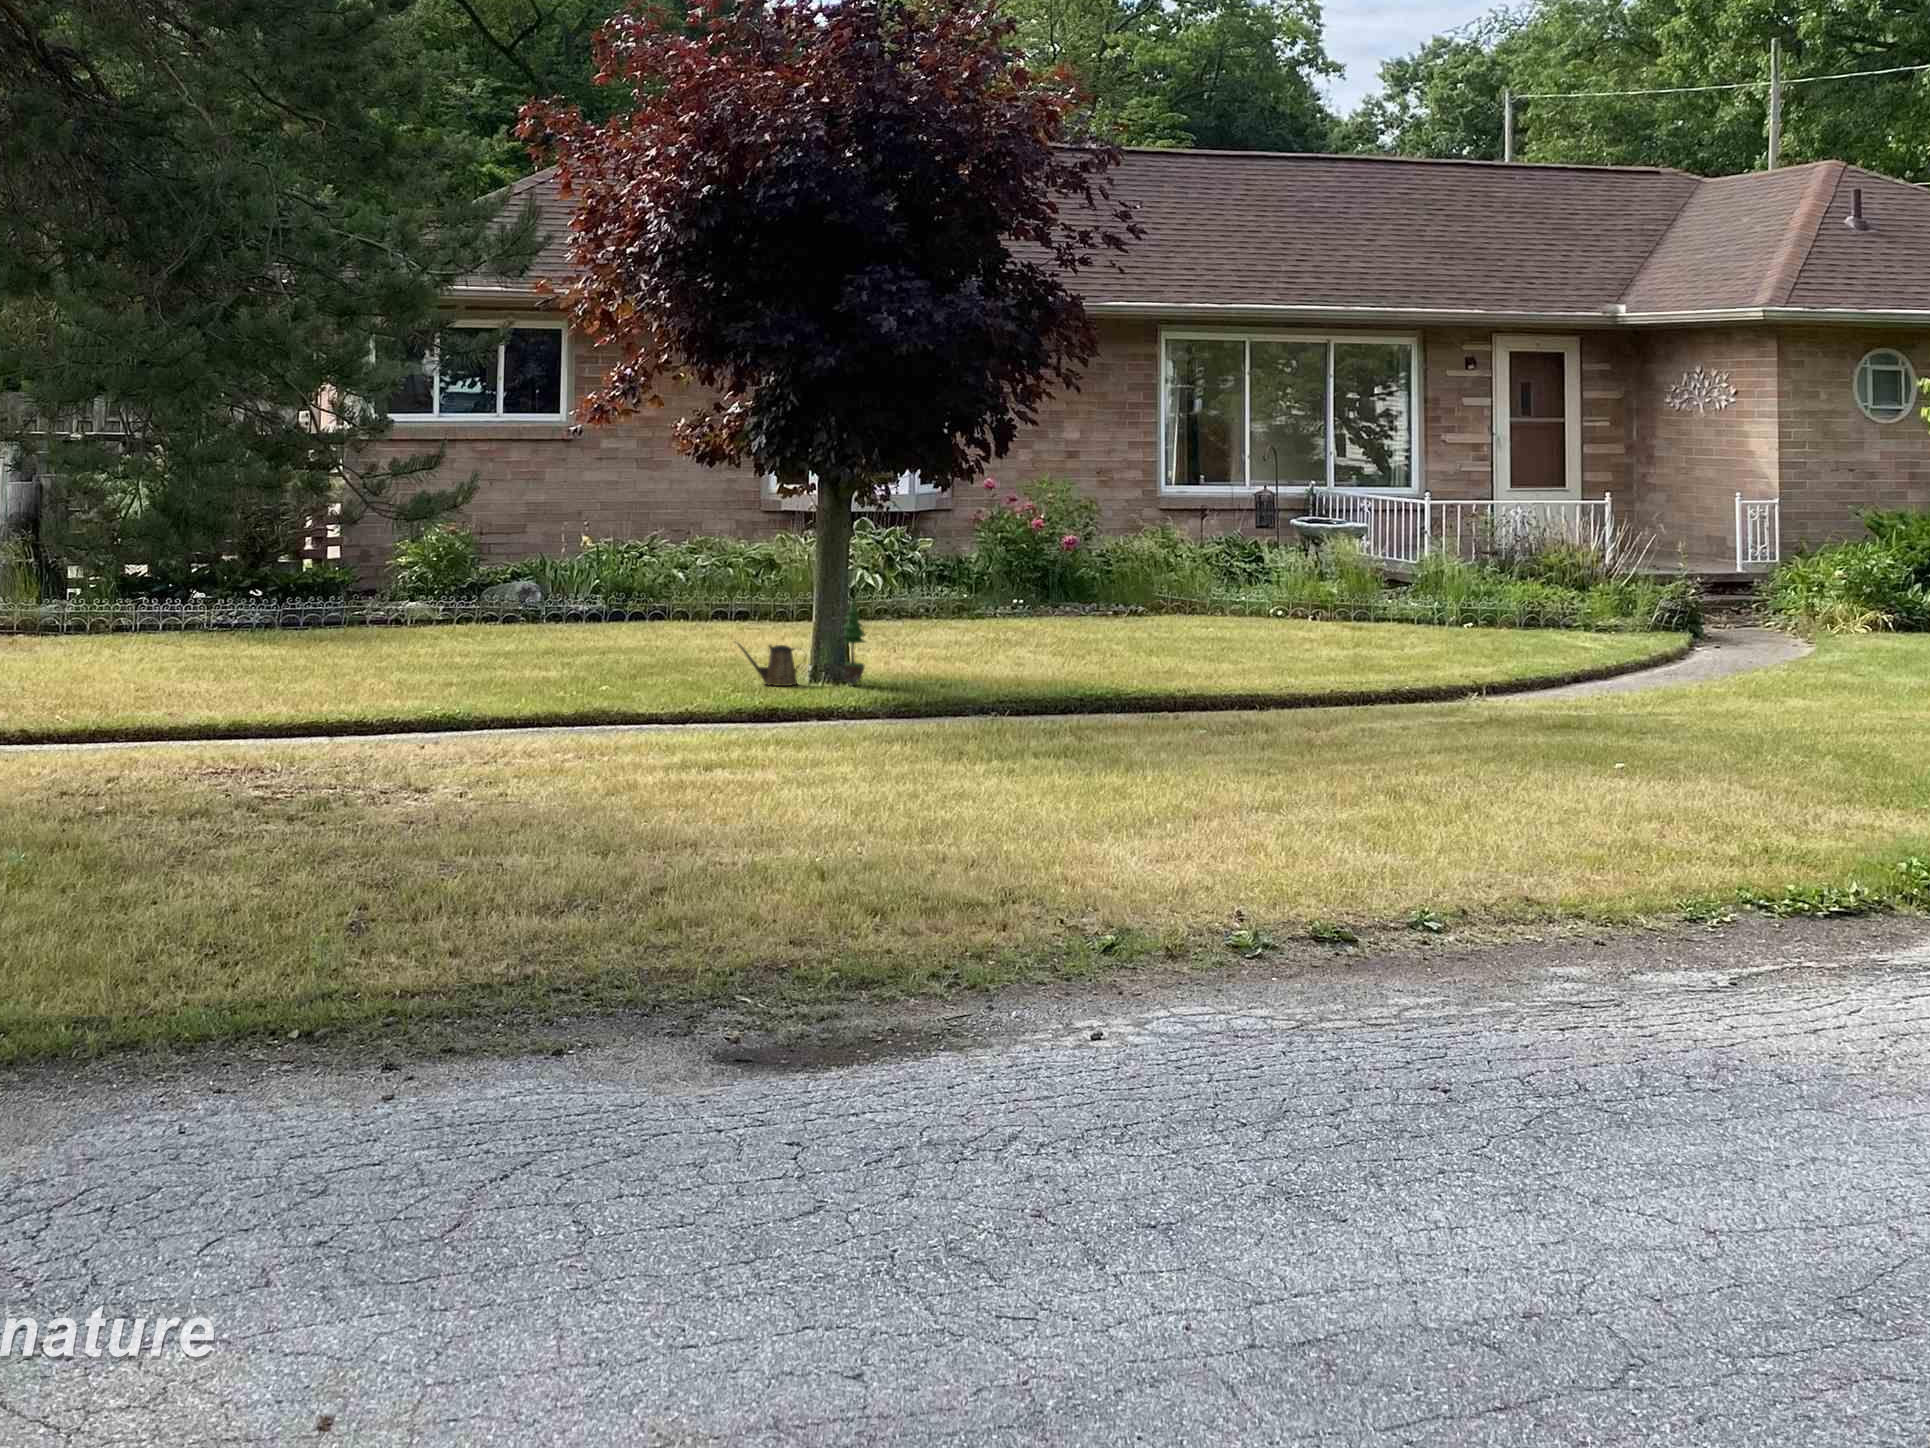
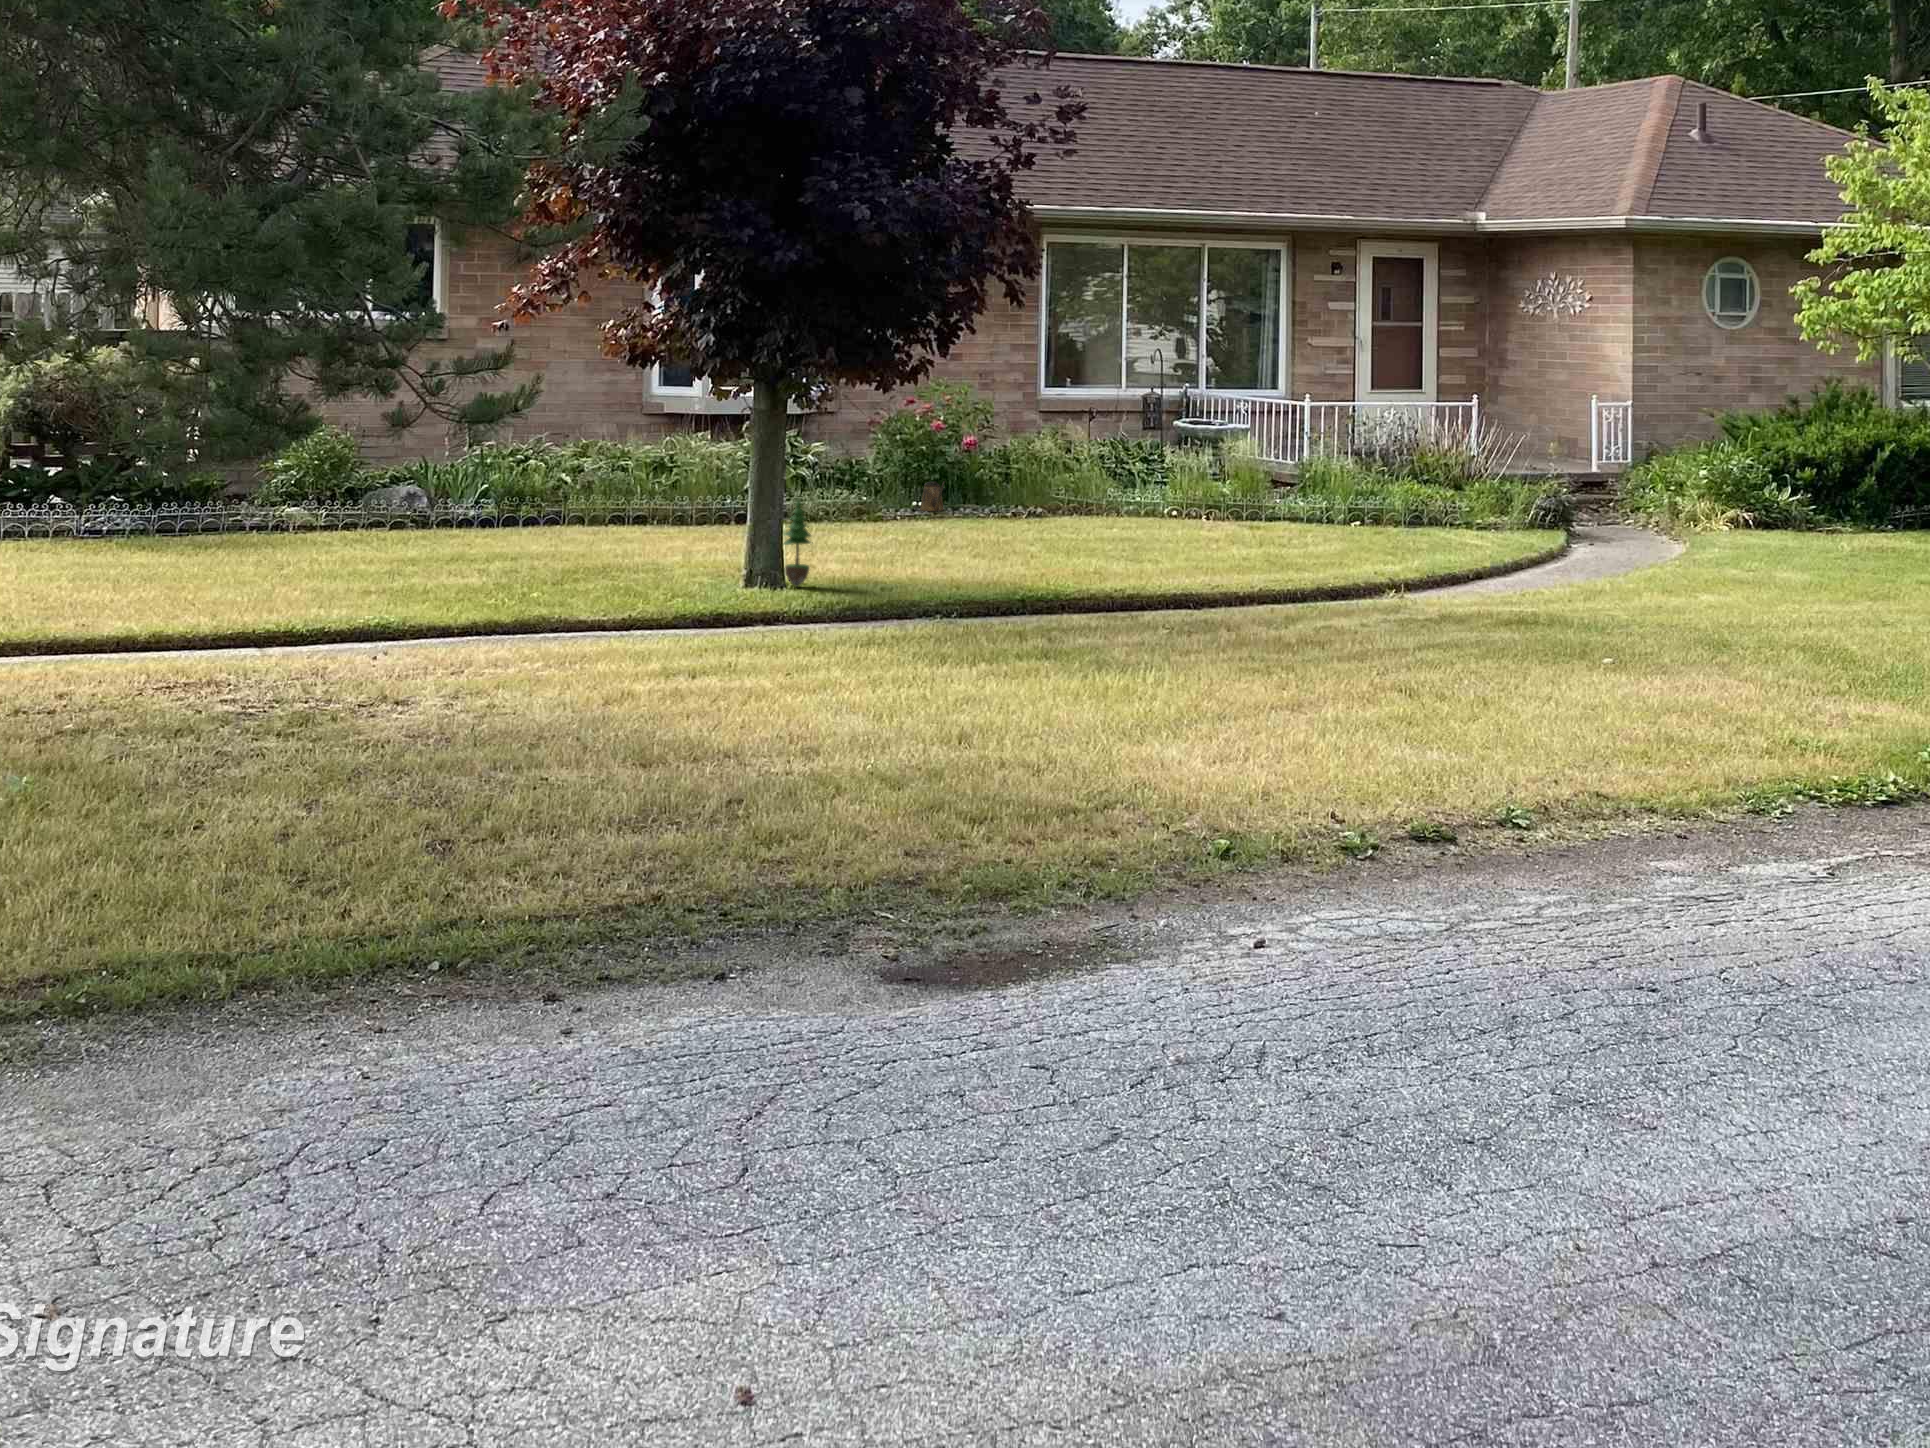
watering can: present [735,642,801,686] -> present [920,481,945,511]

